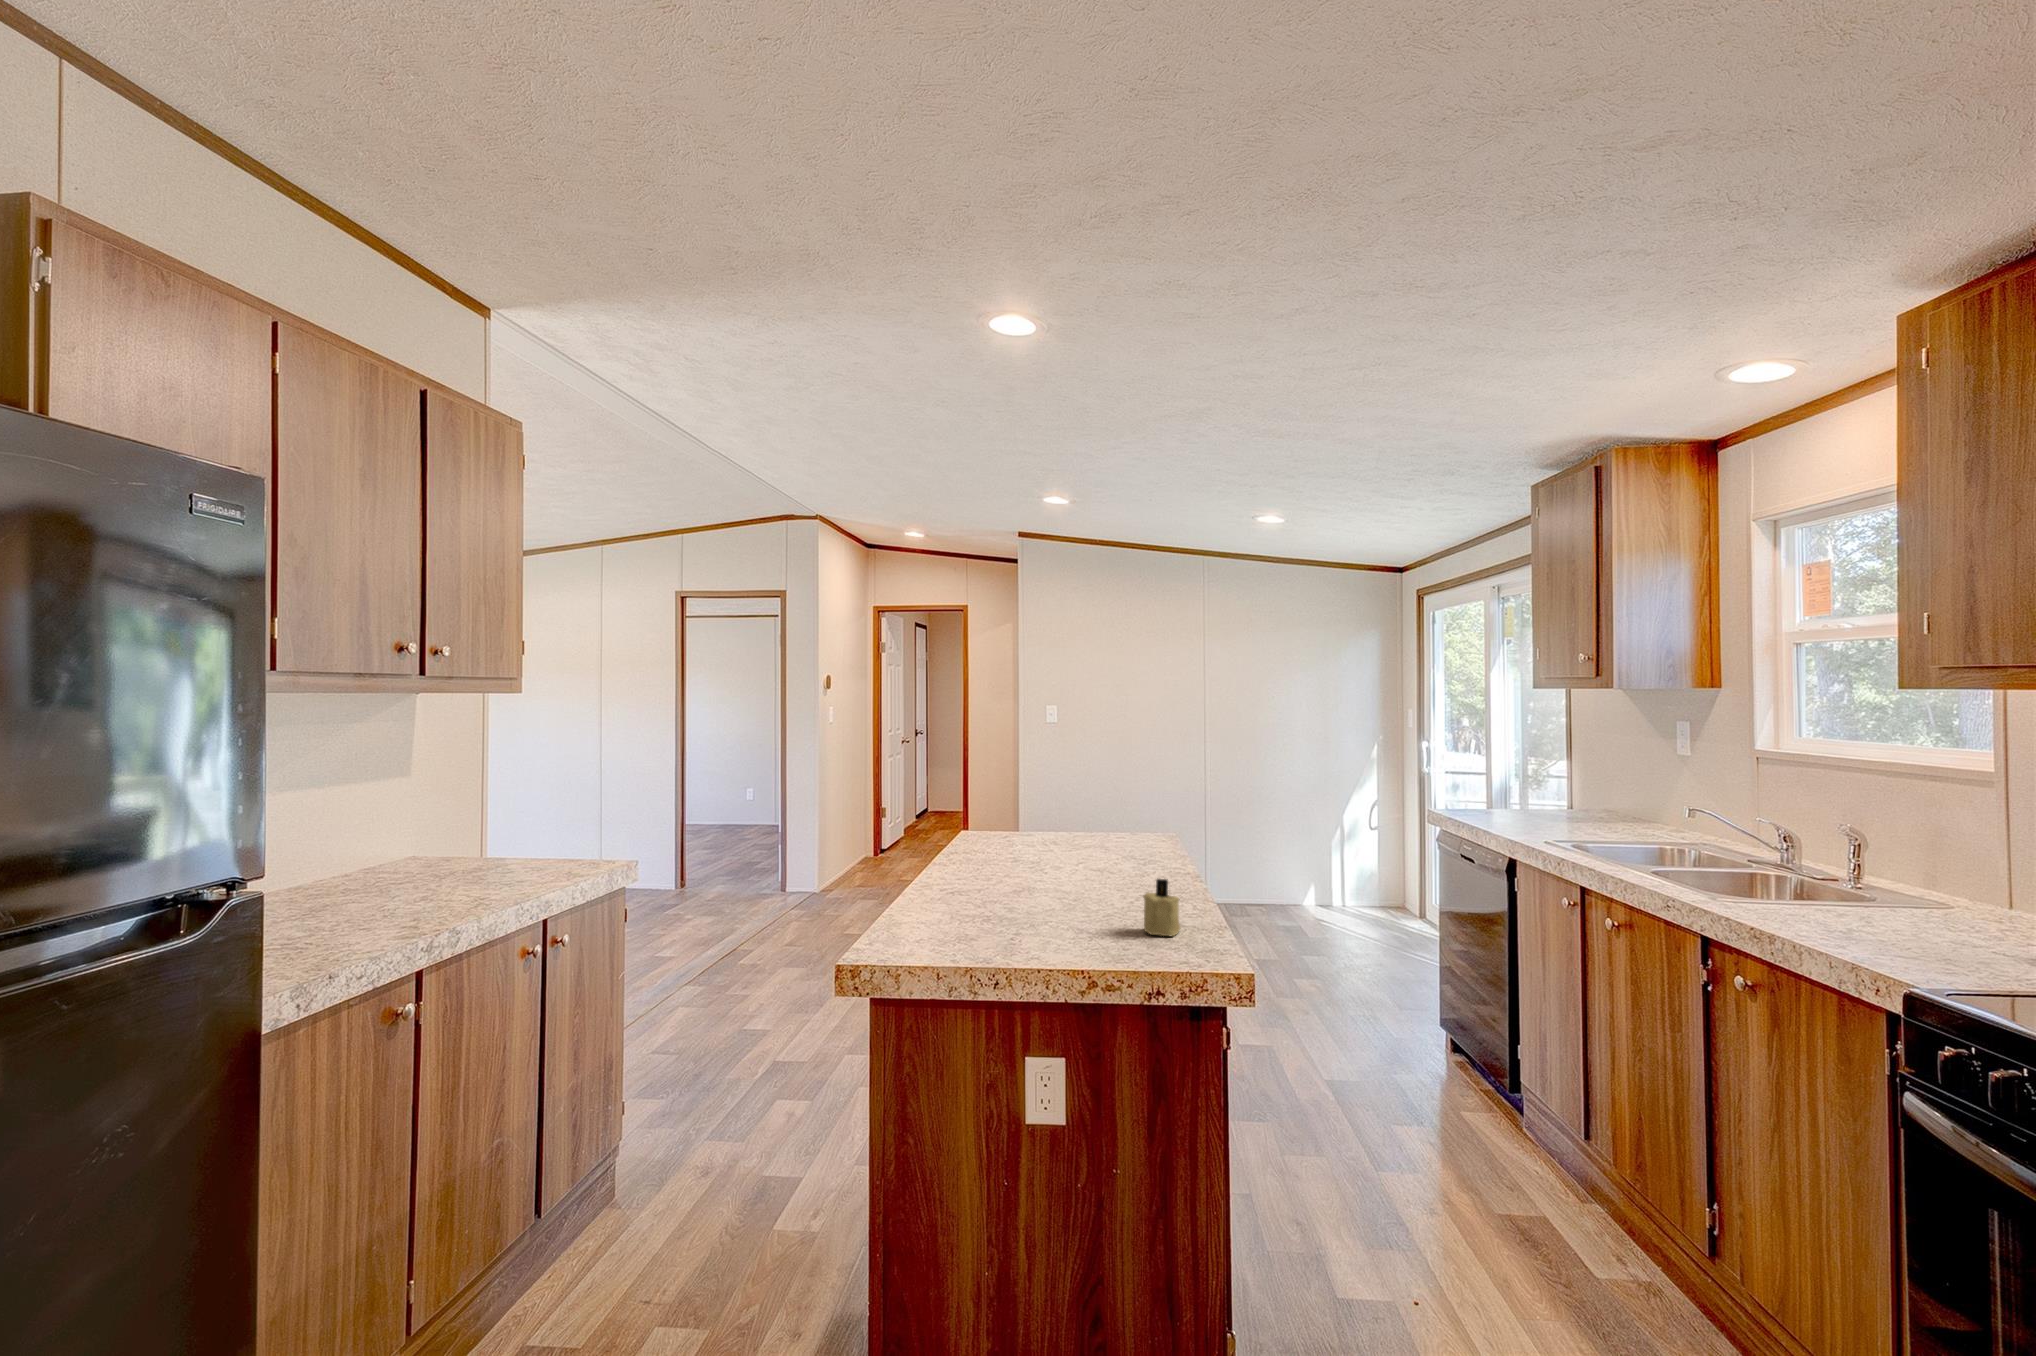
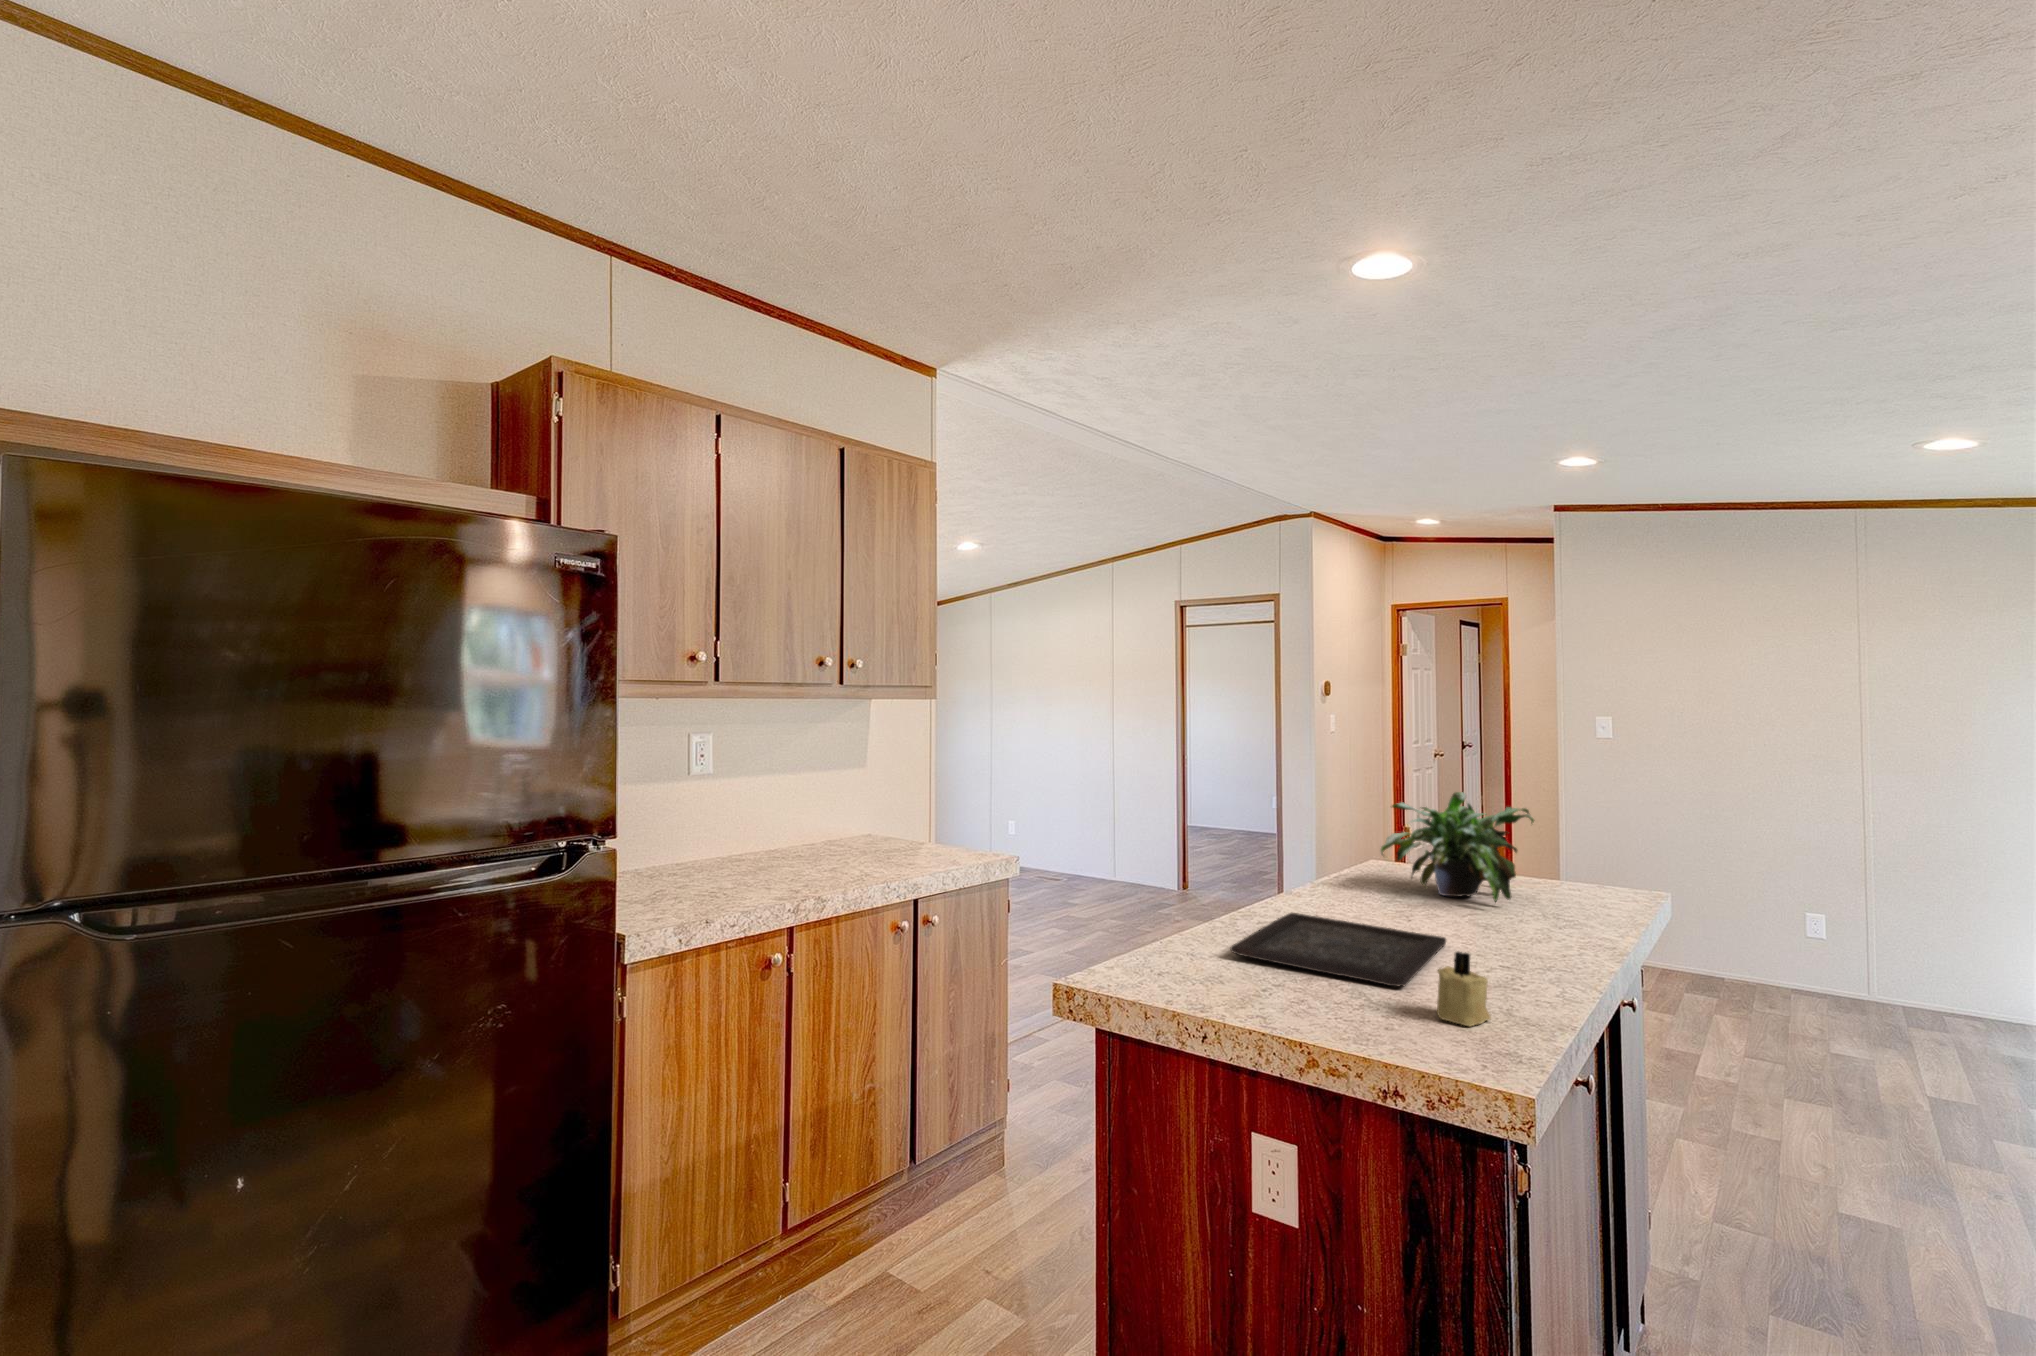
potted plant: none [1000,760,1121,850] -> present [1381,792,1534,902]
tray: none [951,875,1104,919] -> present [1231,913,1446,986]

